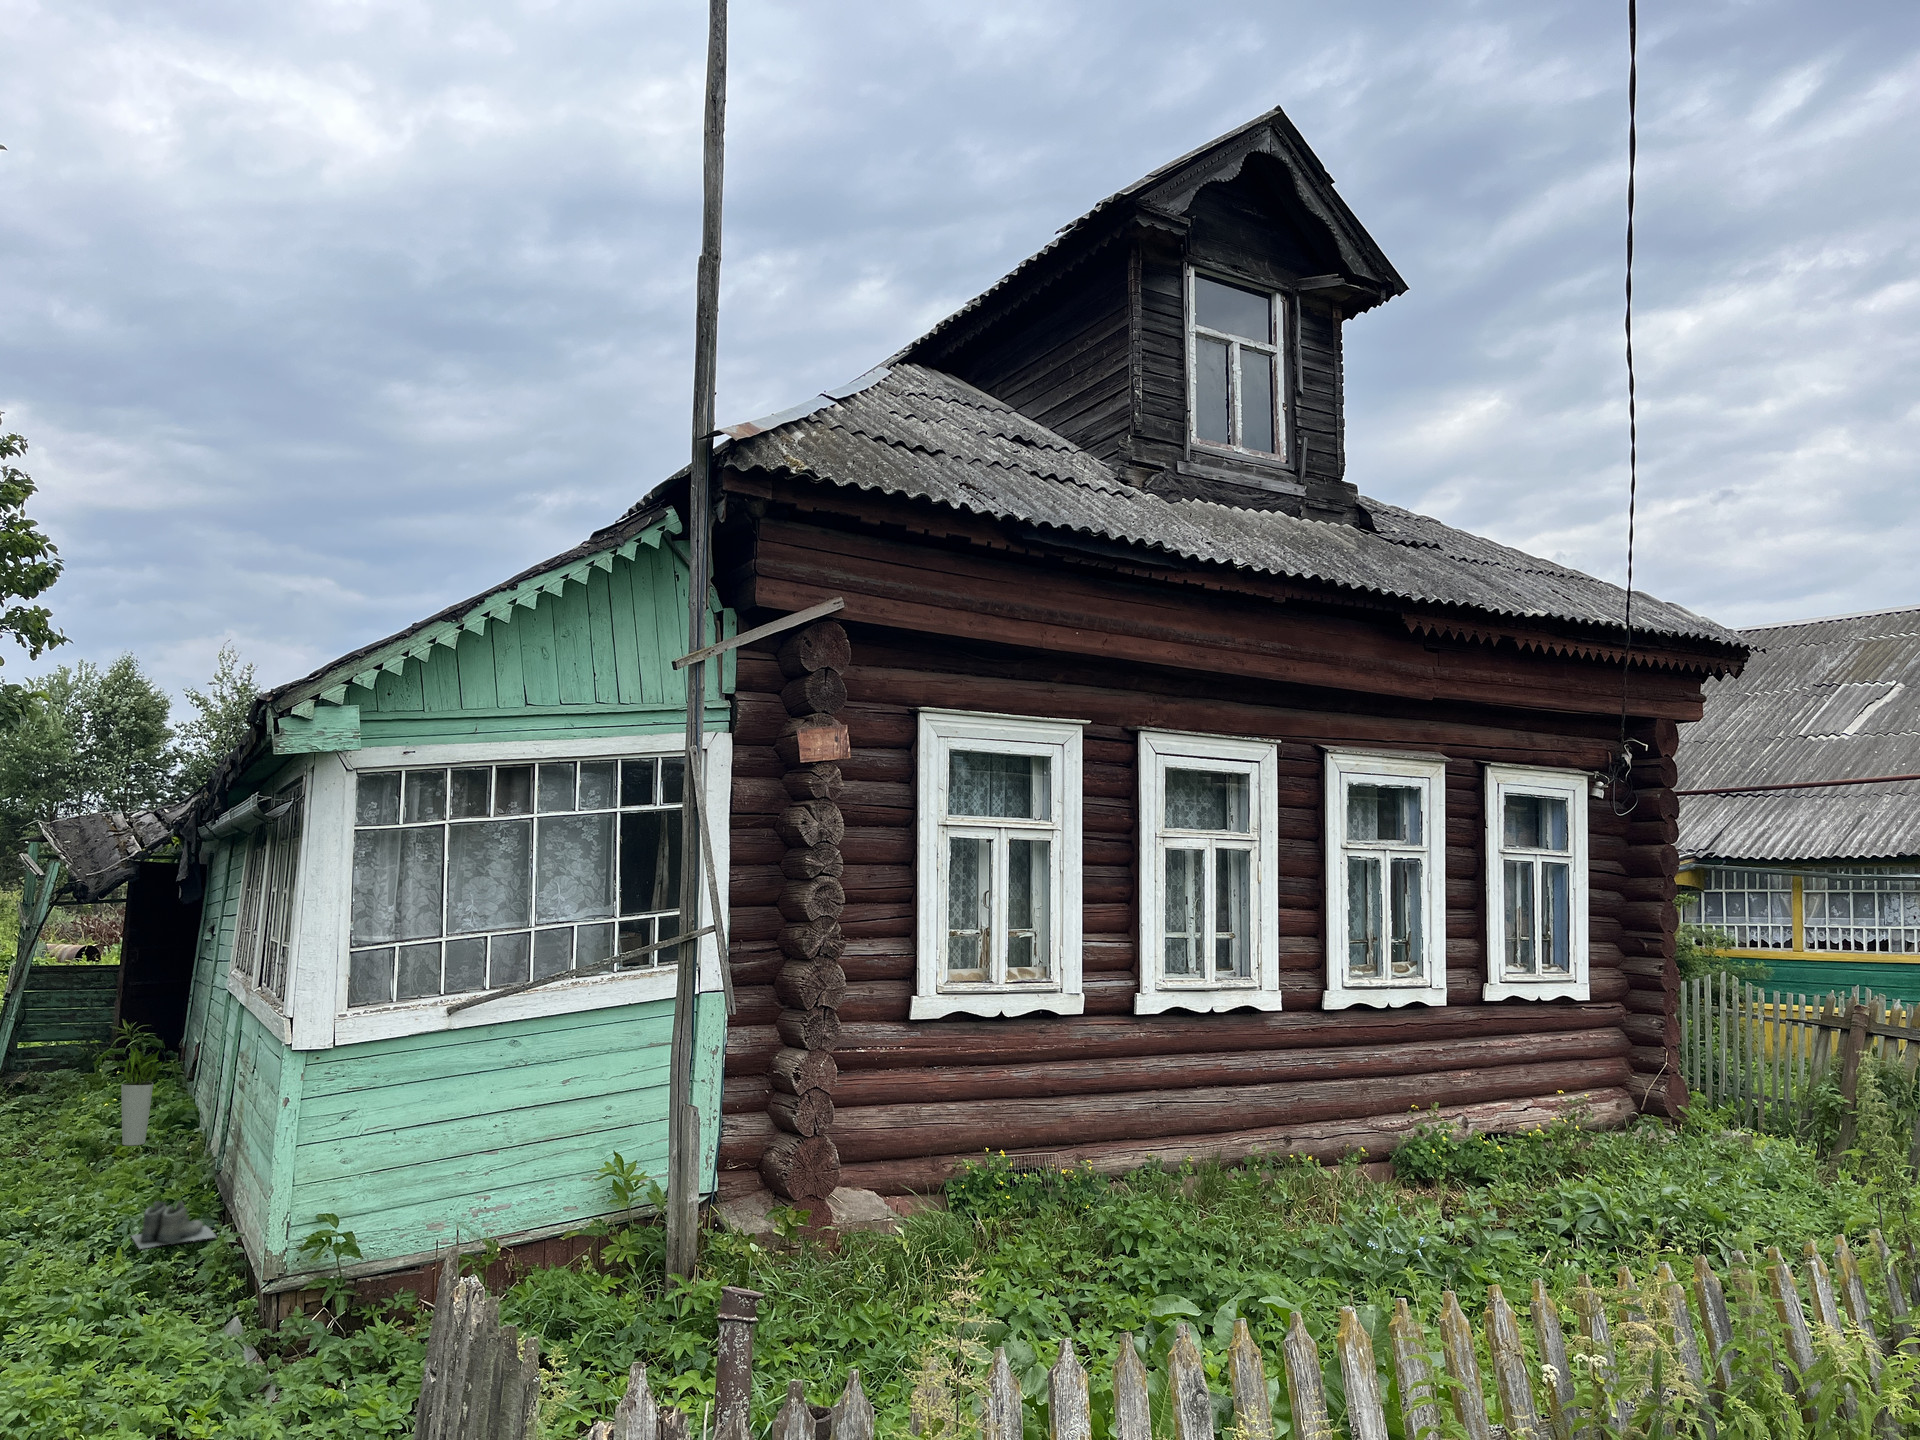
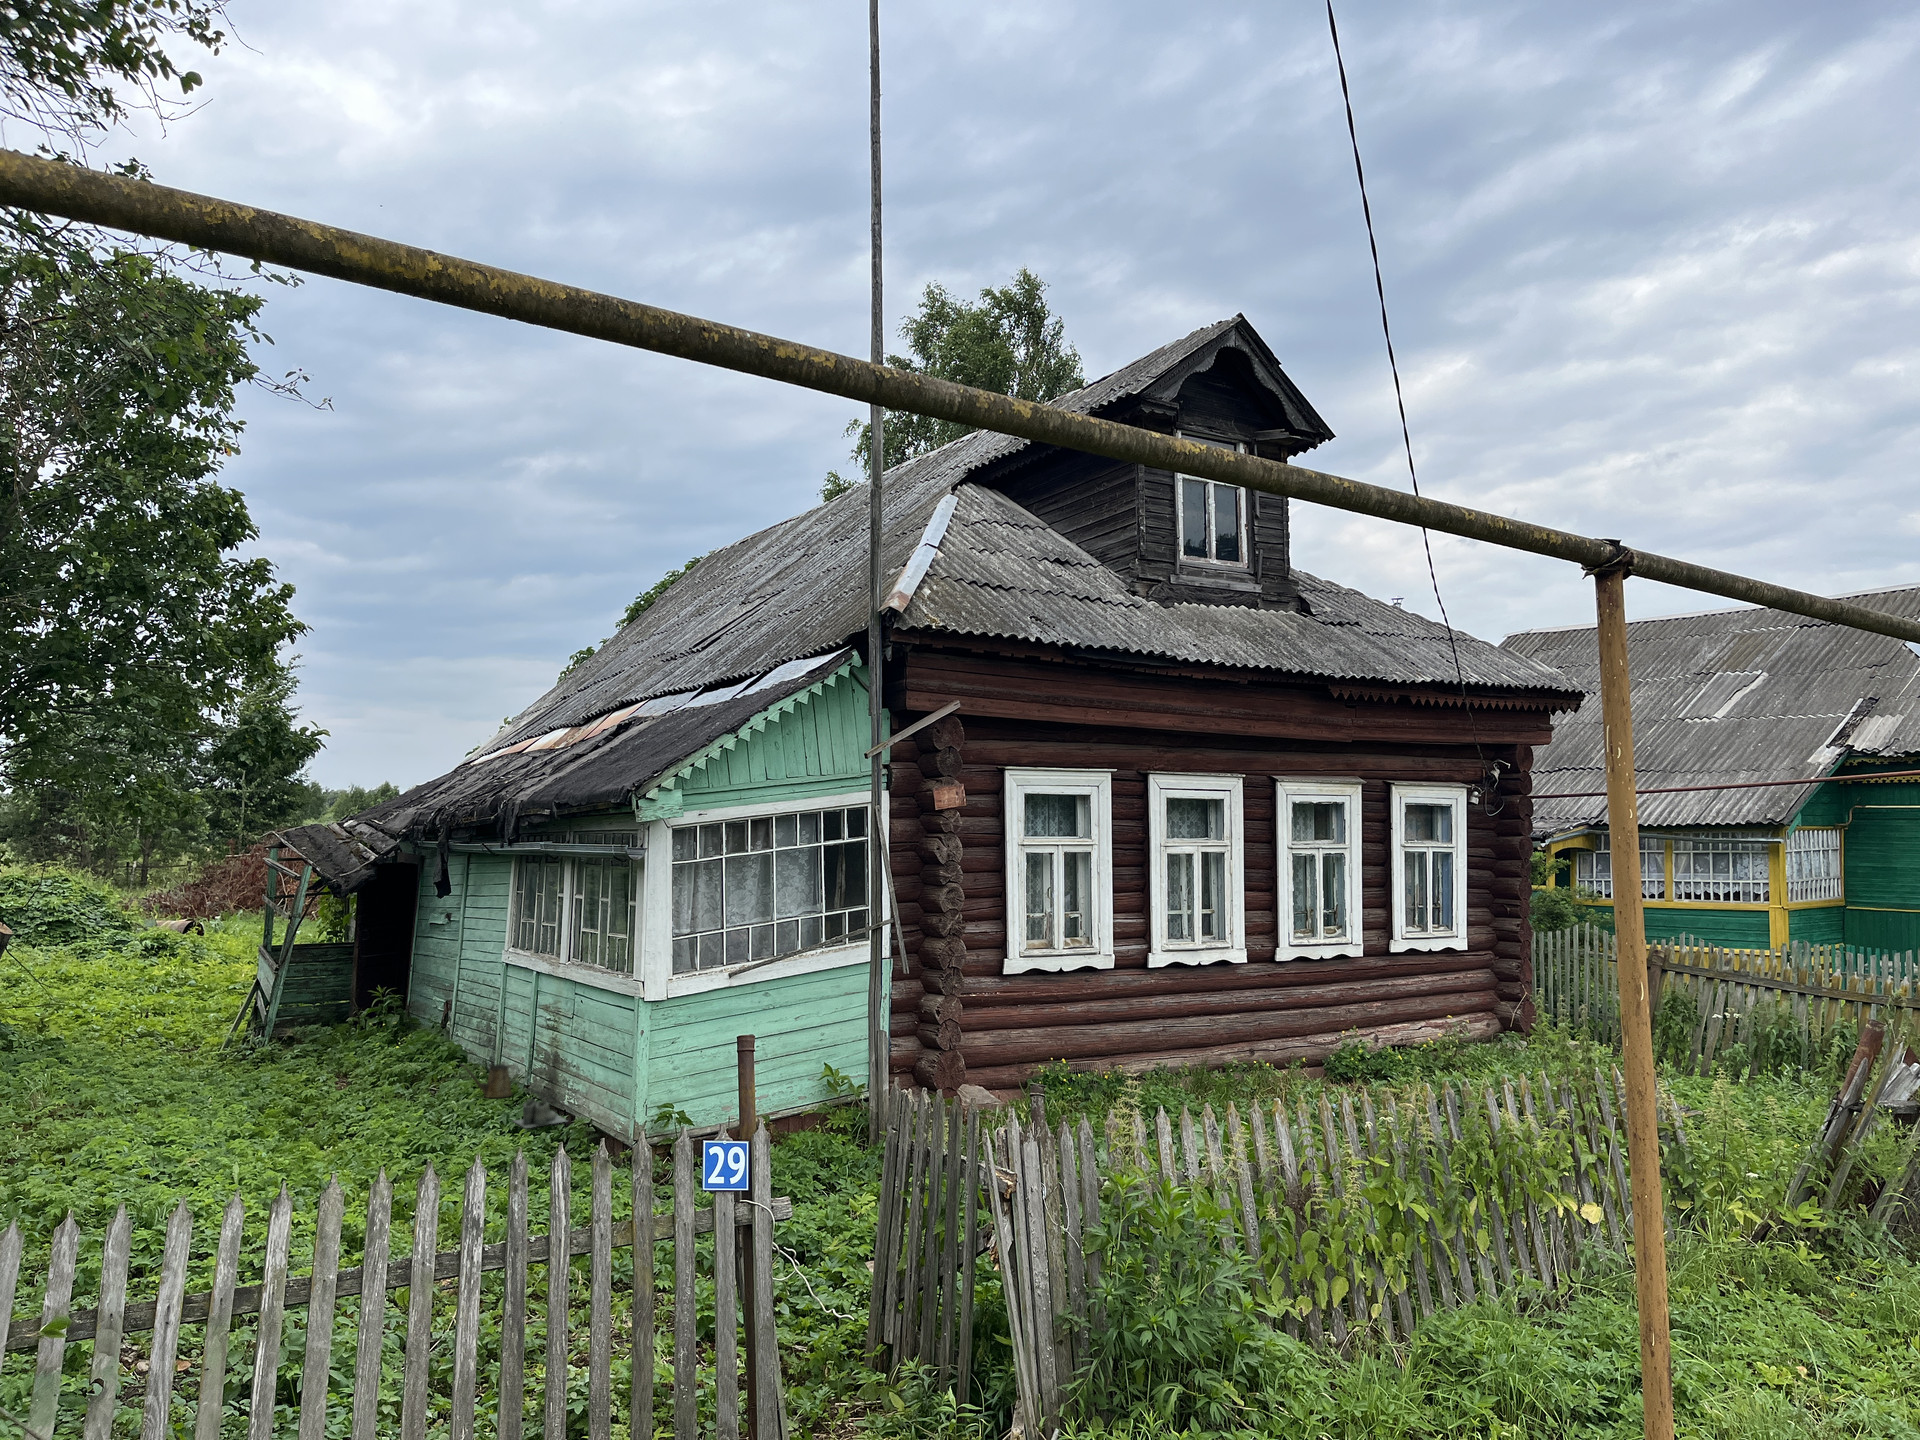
planter: present [119,1048,163,1145] -> none [443,1000,477,1067]
watering can: none [87,1144,187,1196] -> present [461,1064,520,1098]

